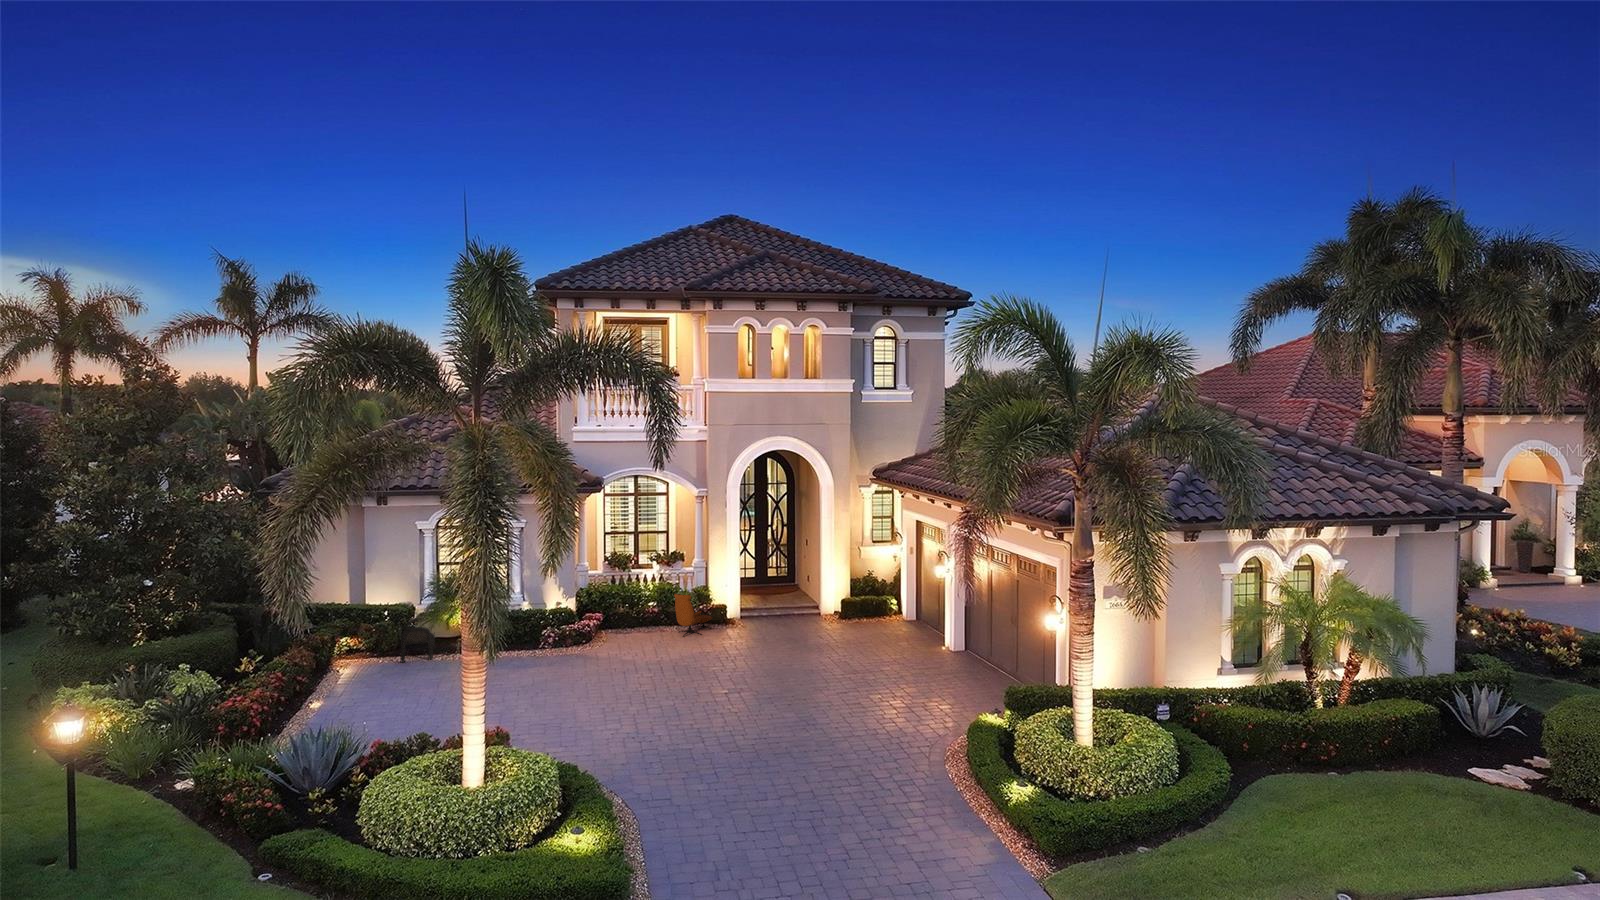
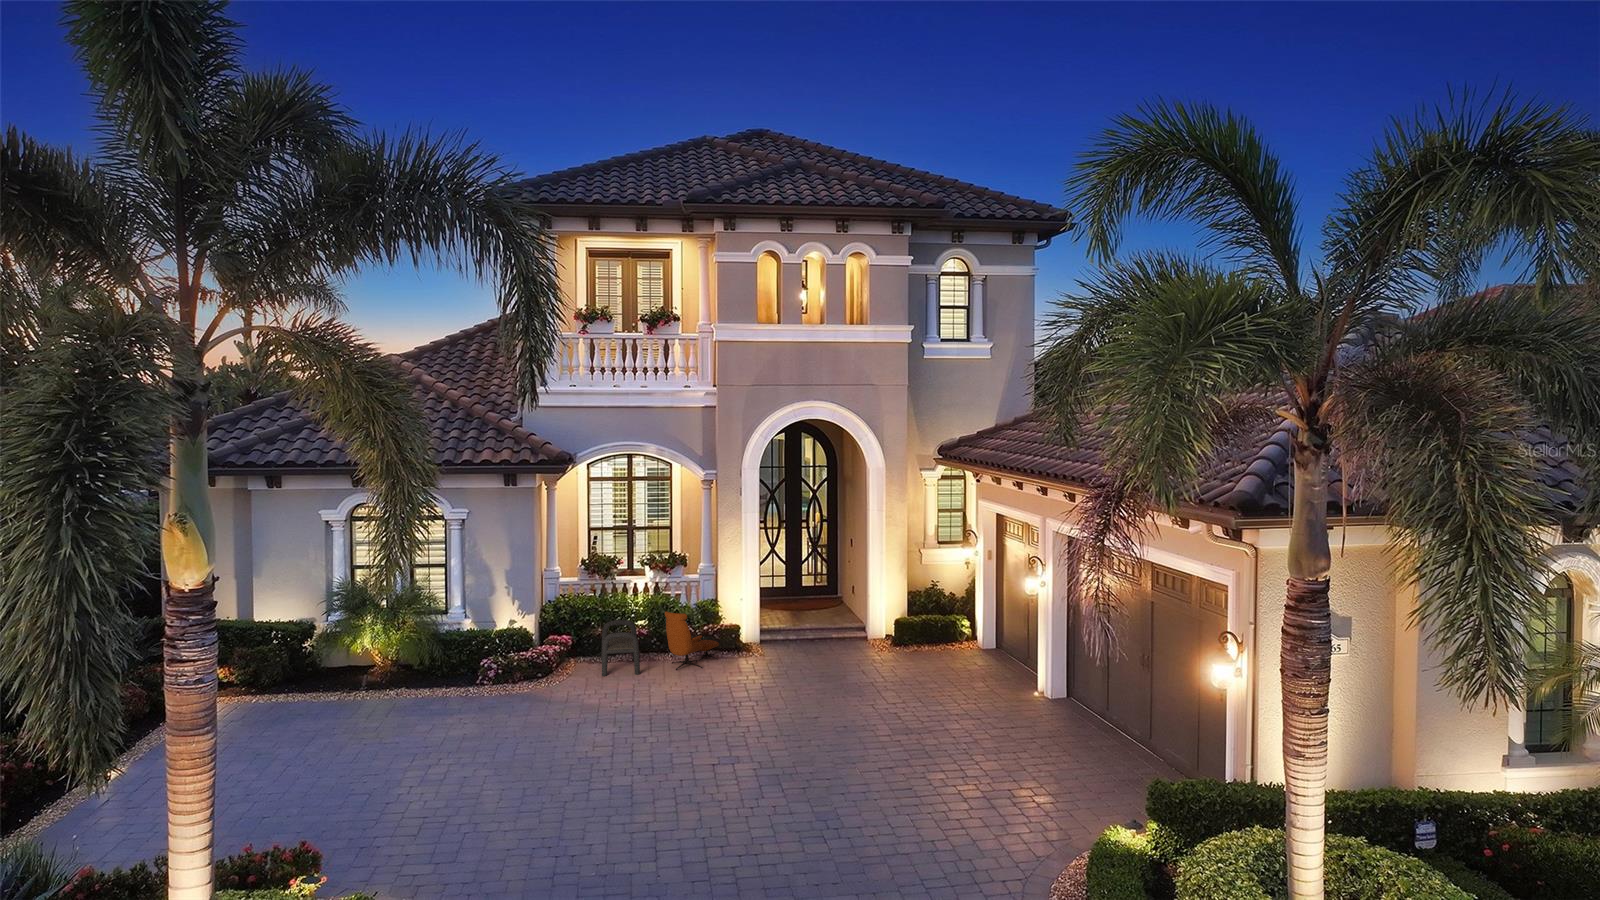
bench: present [400,618,435,663] -> present [601,620,640,676]

